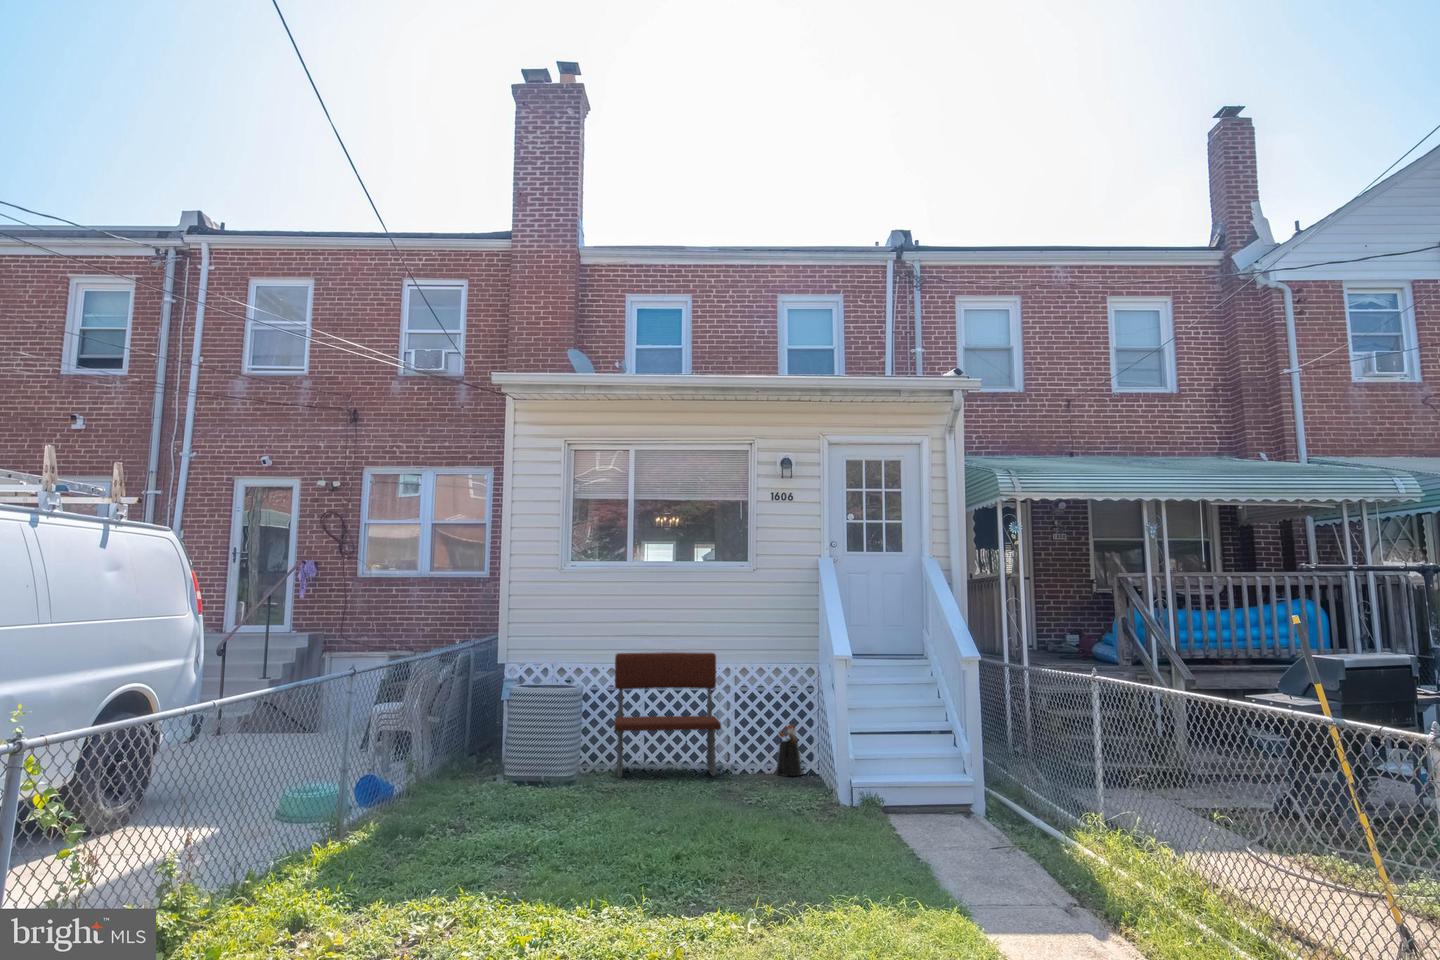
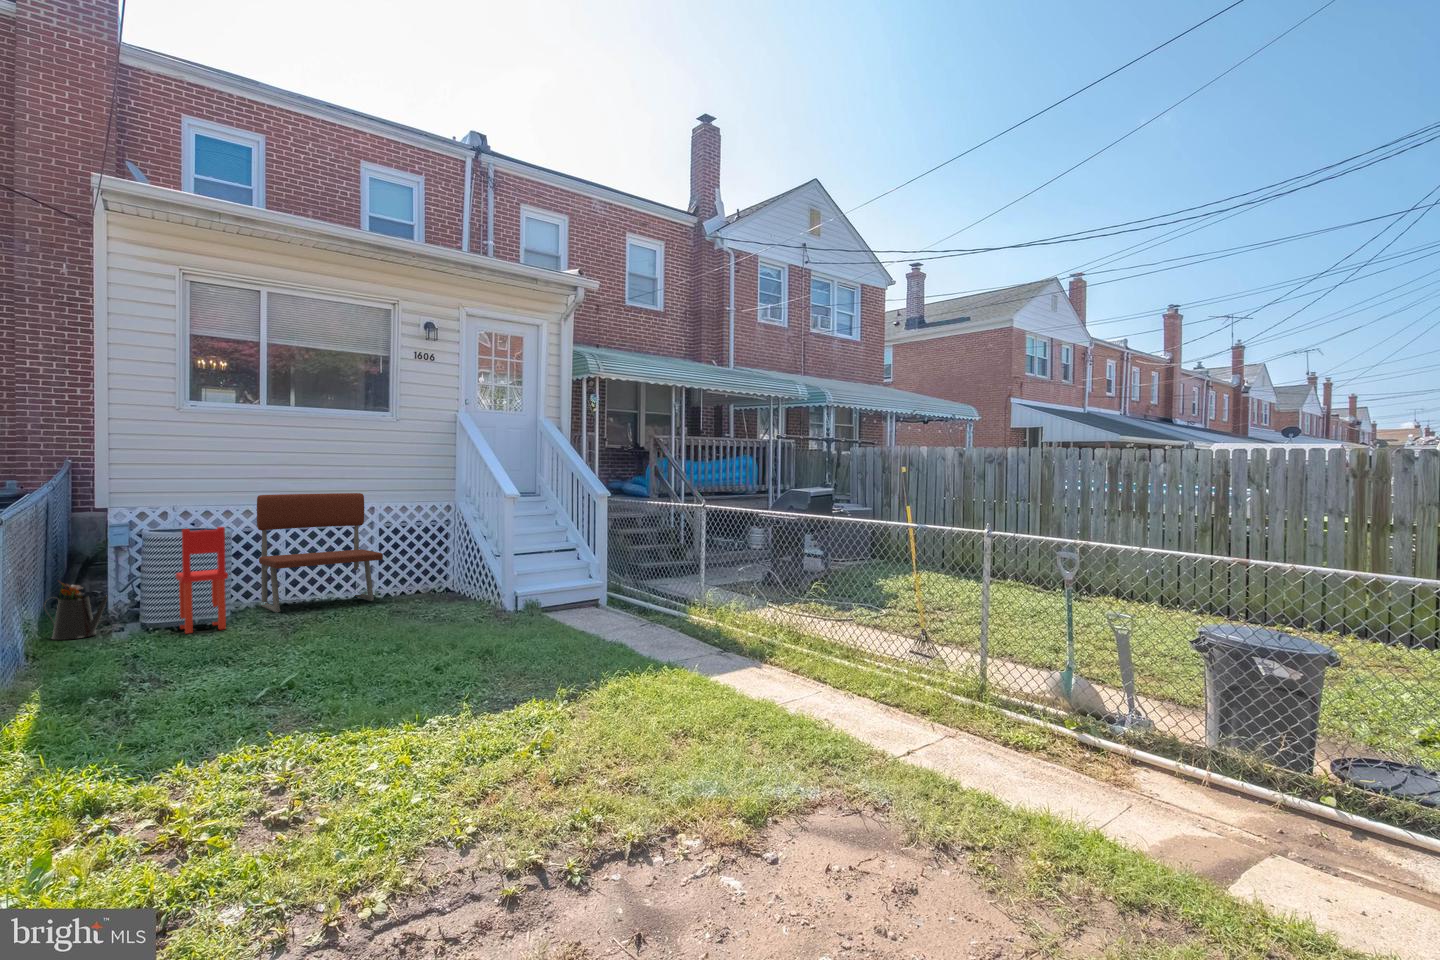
chair: none [520,686,561,790] -> present [176,527,228,633]
watering can: present [775,725,802,776] -> present [43,584,107,640]

